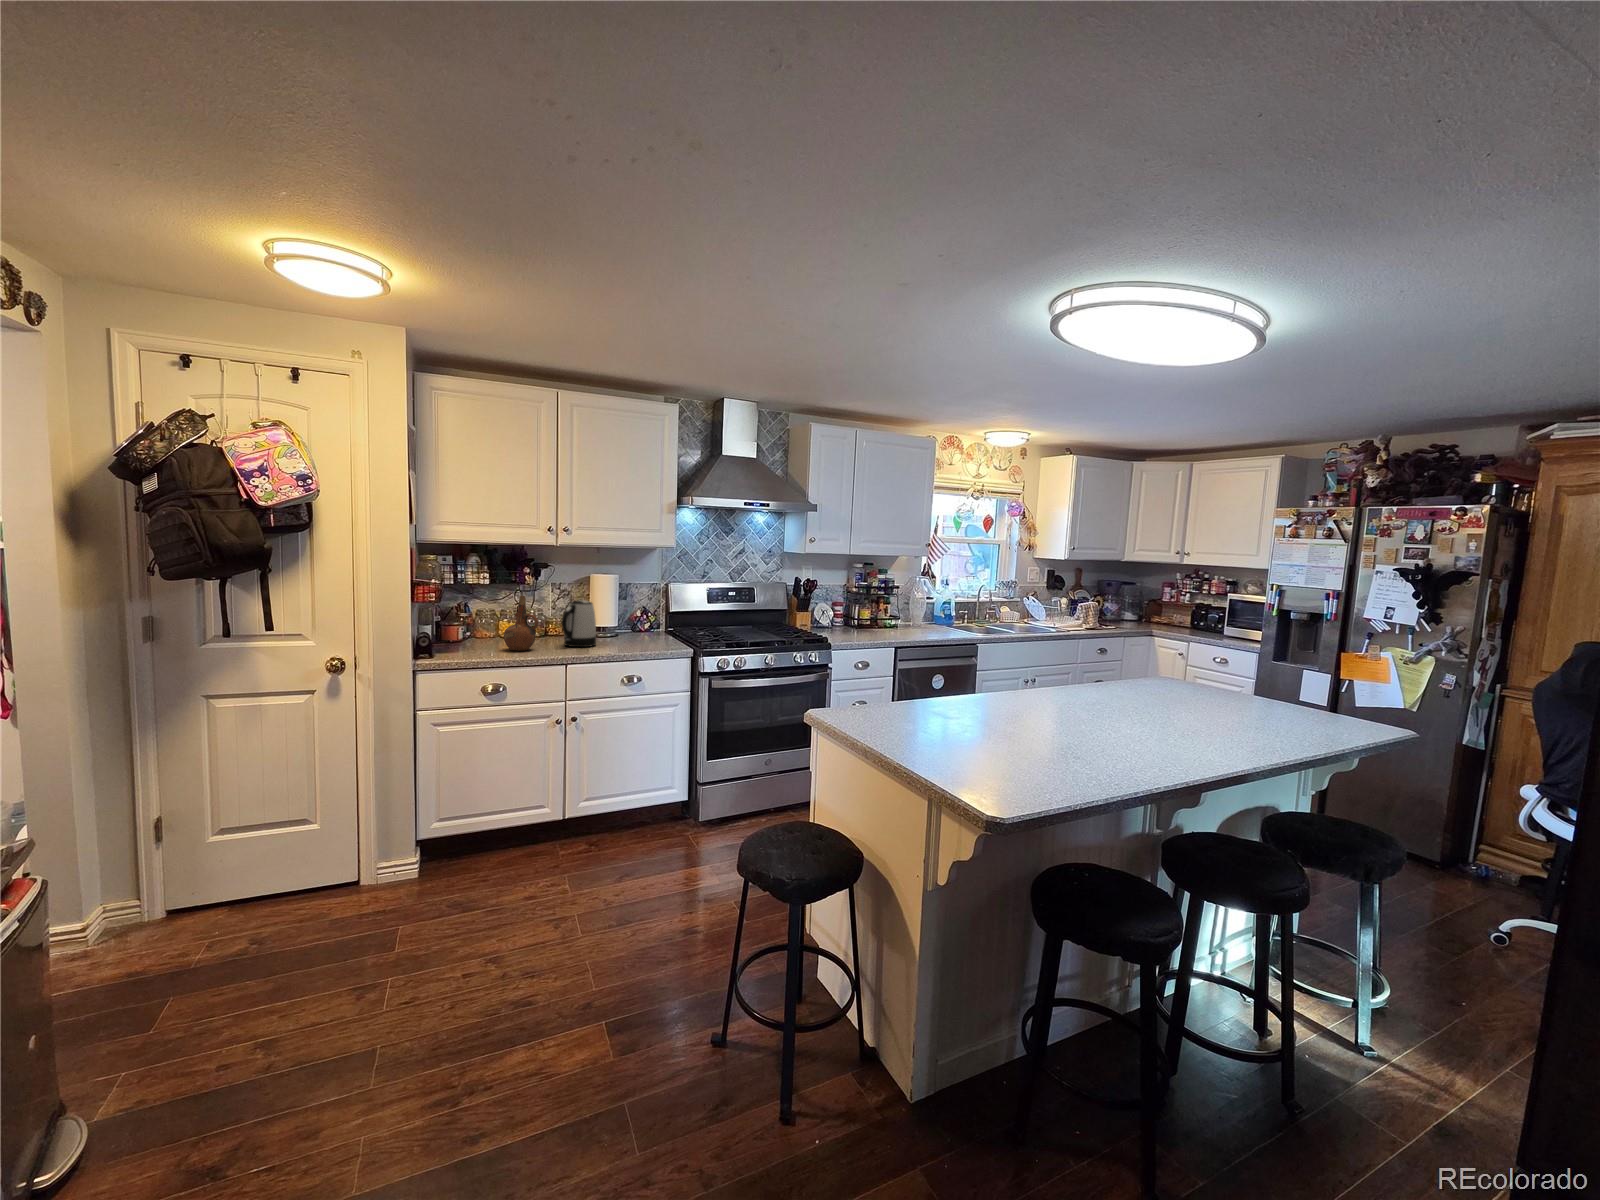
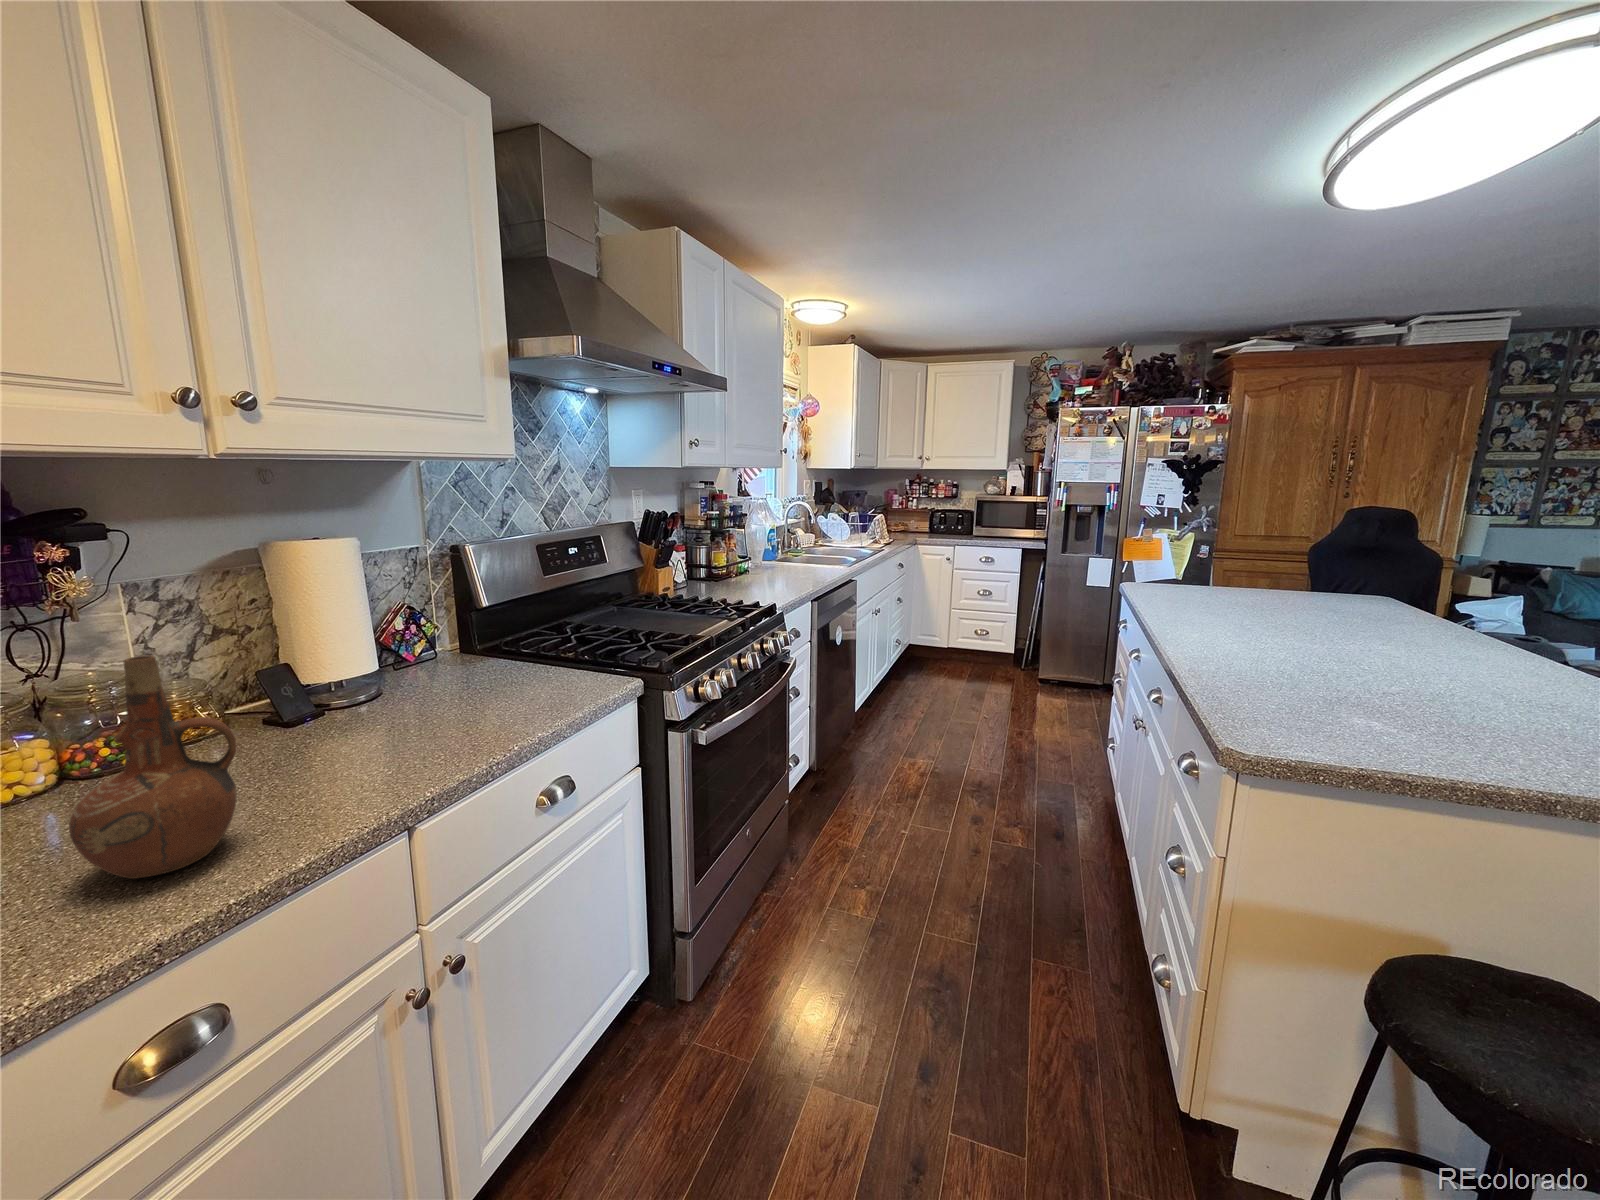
kettle: present [562,600,596,647] -> none [296,623,413,773]

